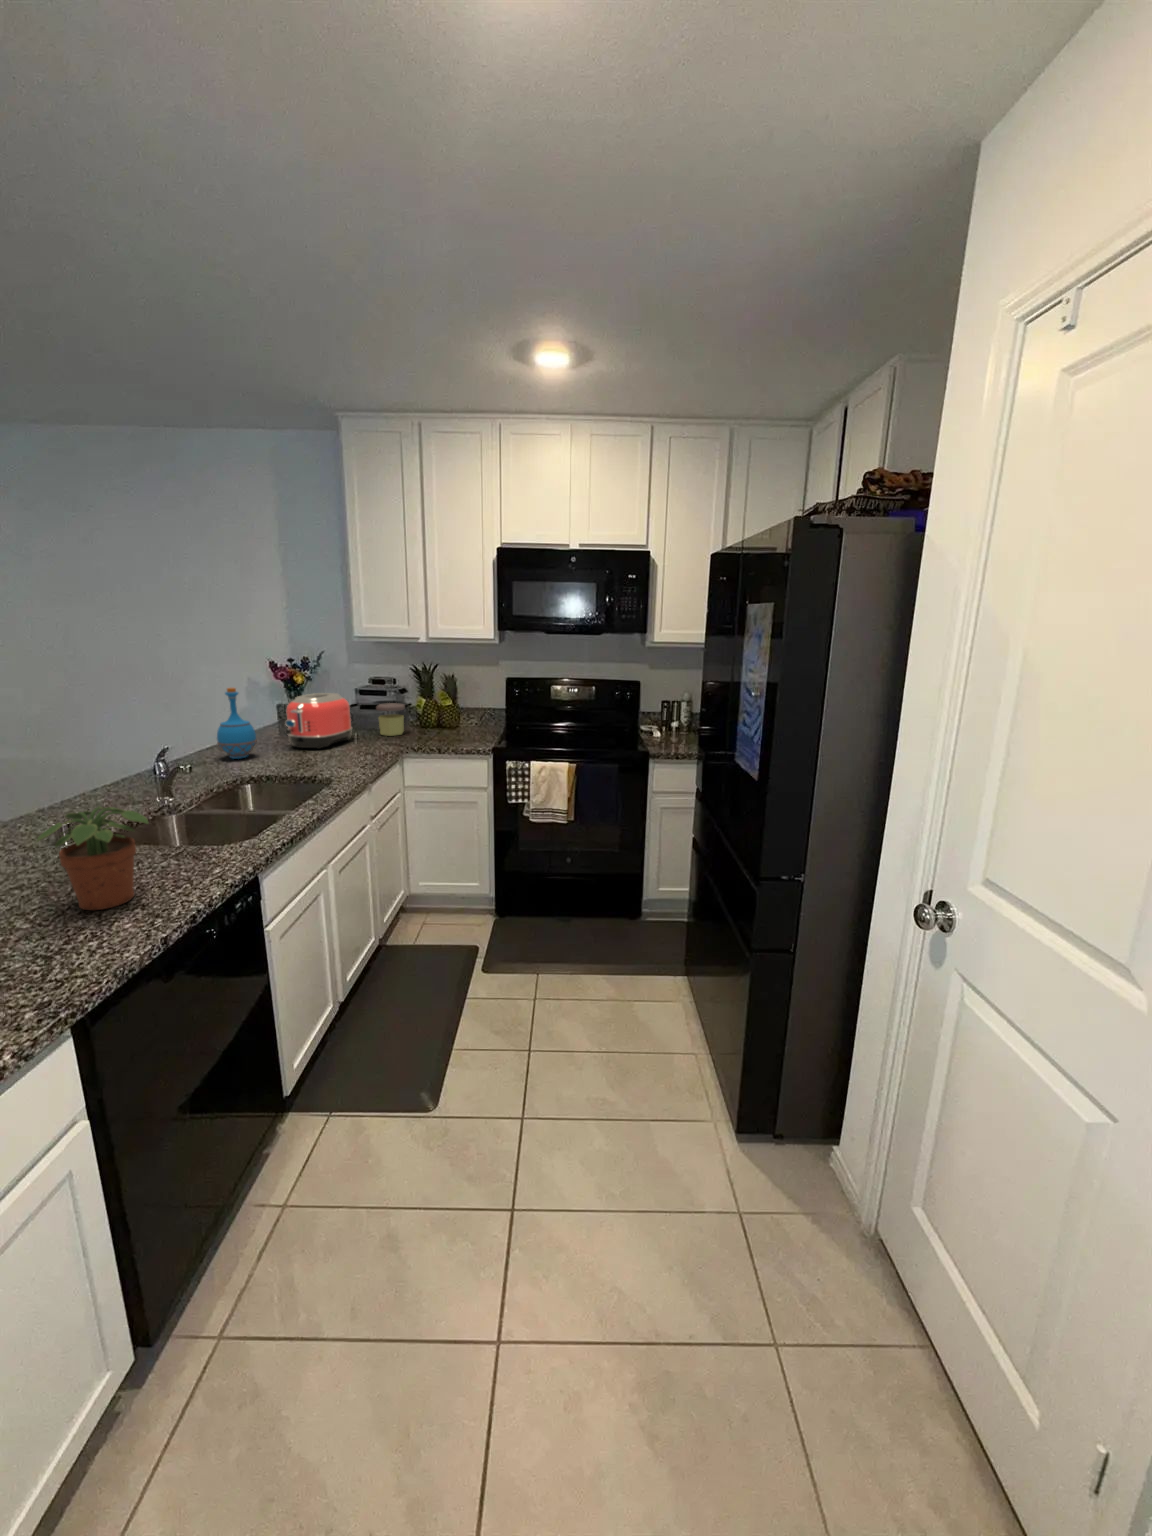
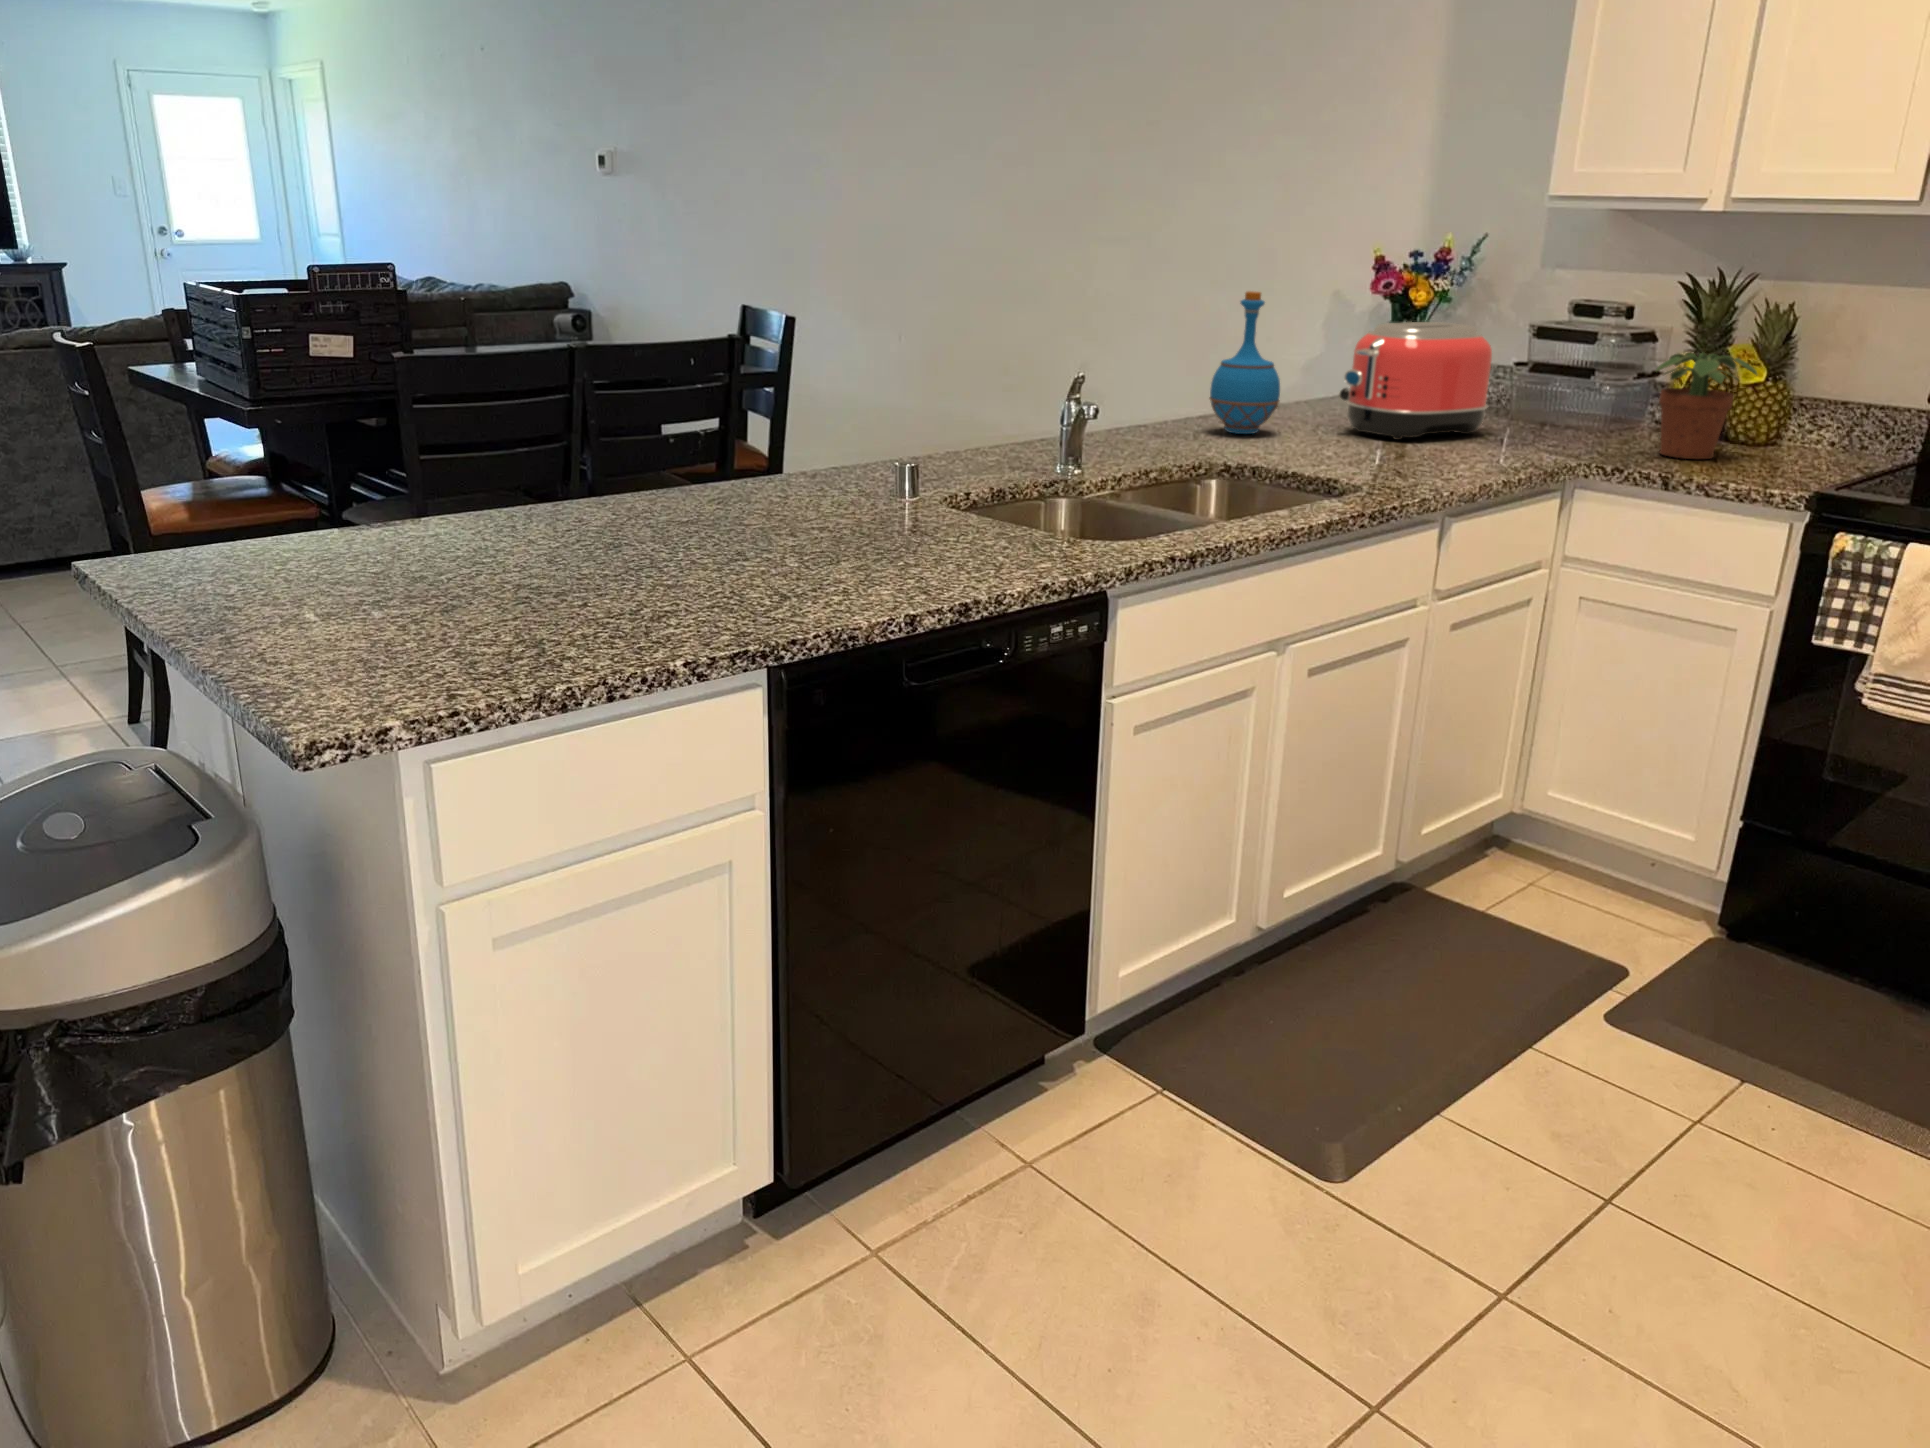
jar: present [376,703,405,736] -> none [1554,362,1633,440]
potted plant: present [37,807,148,910] -> present [1656,353,1757,459]

